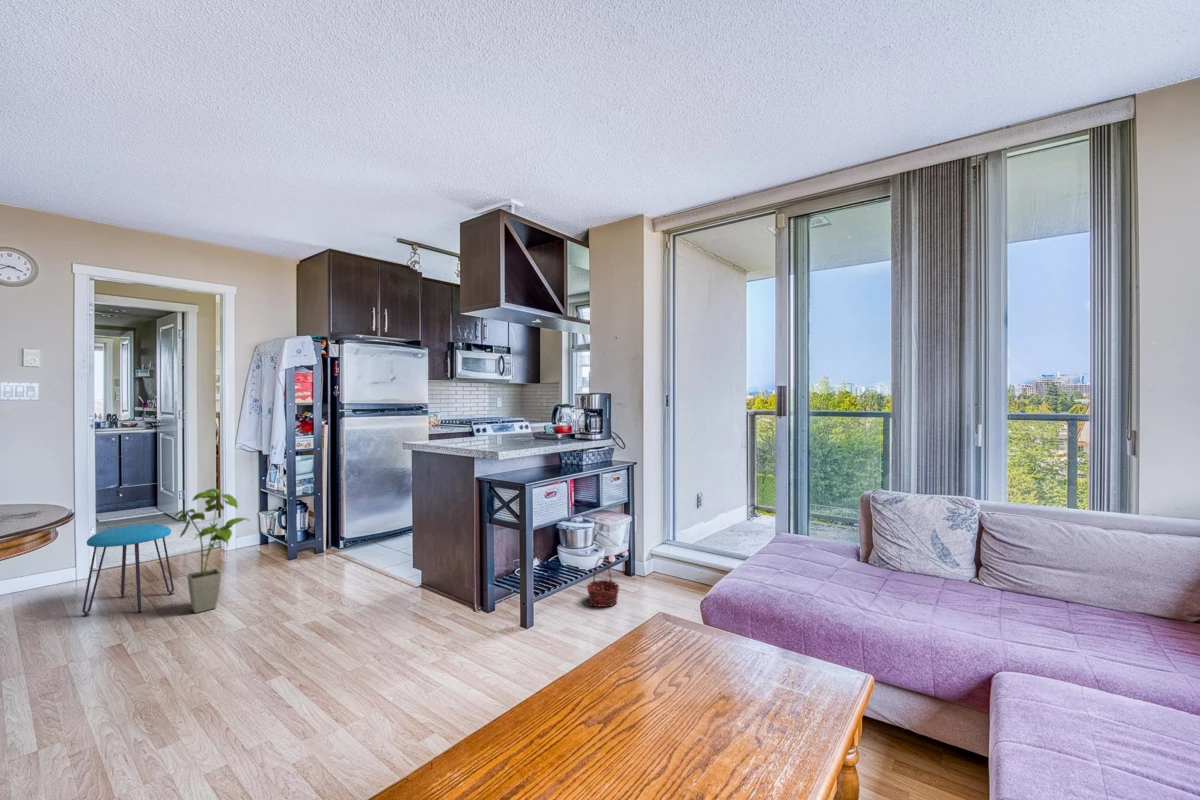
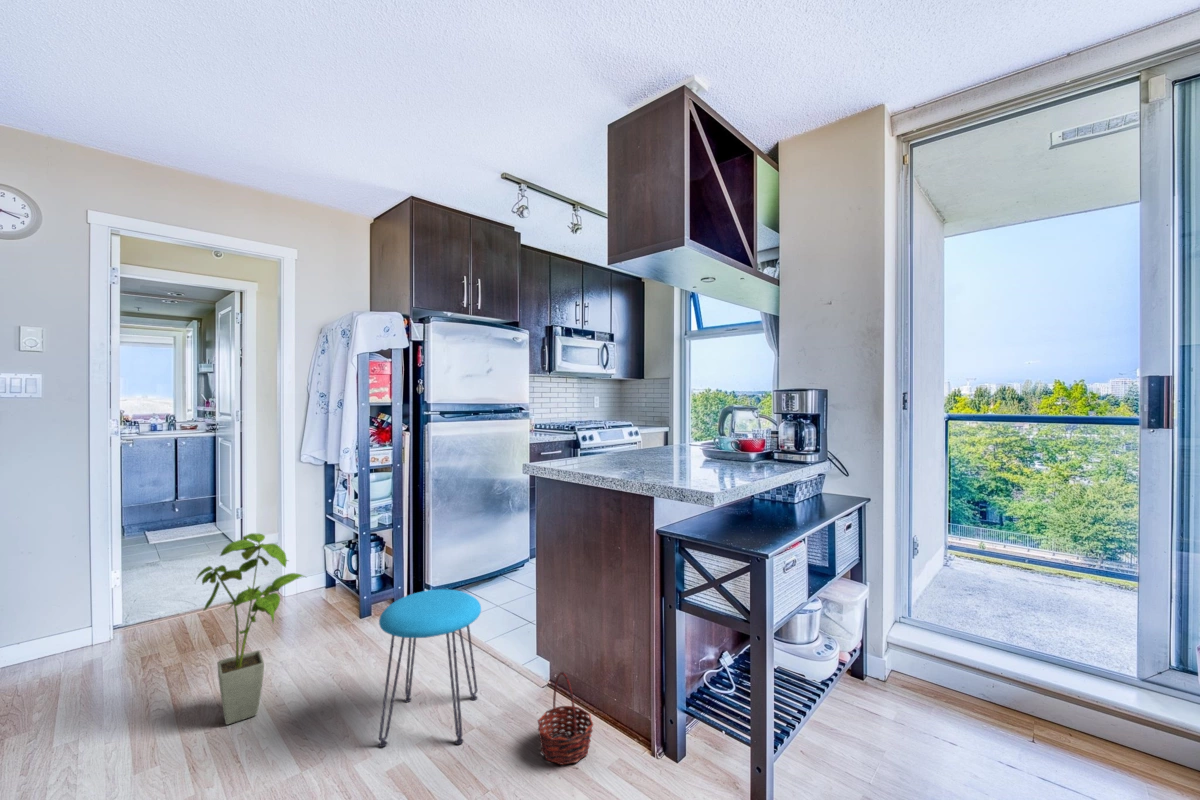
stool: present [82,524,174,616] -> present [379,589,481,747]
basket: present [587,558,619,607] -> present [538,672,593,765]

